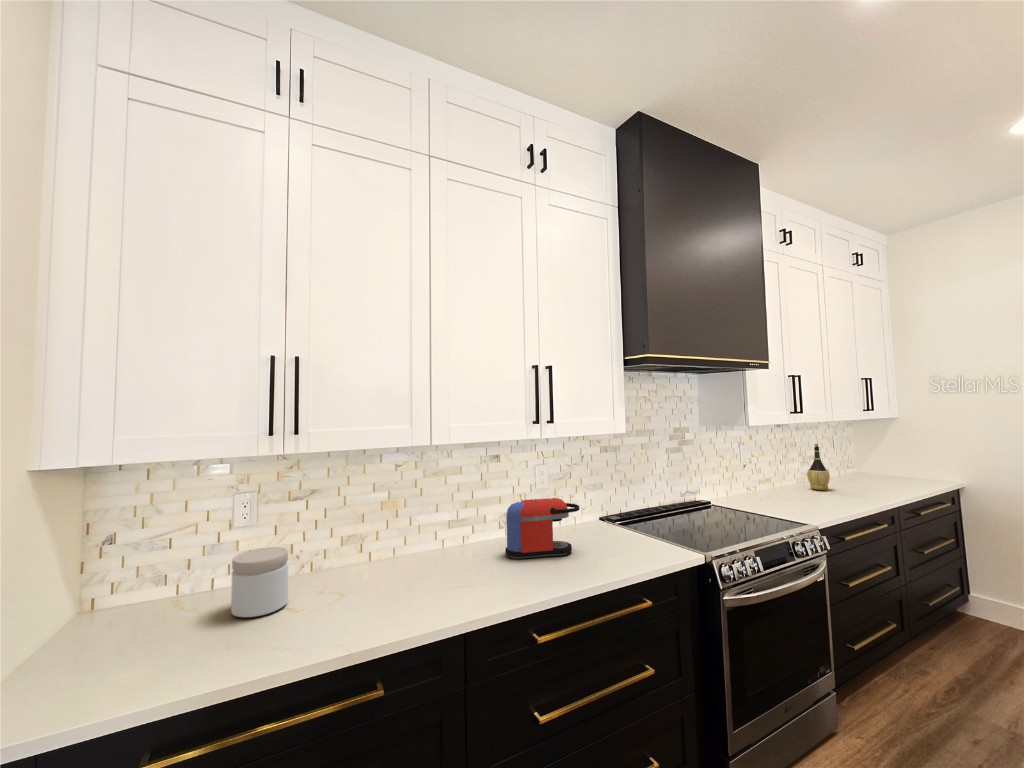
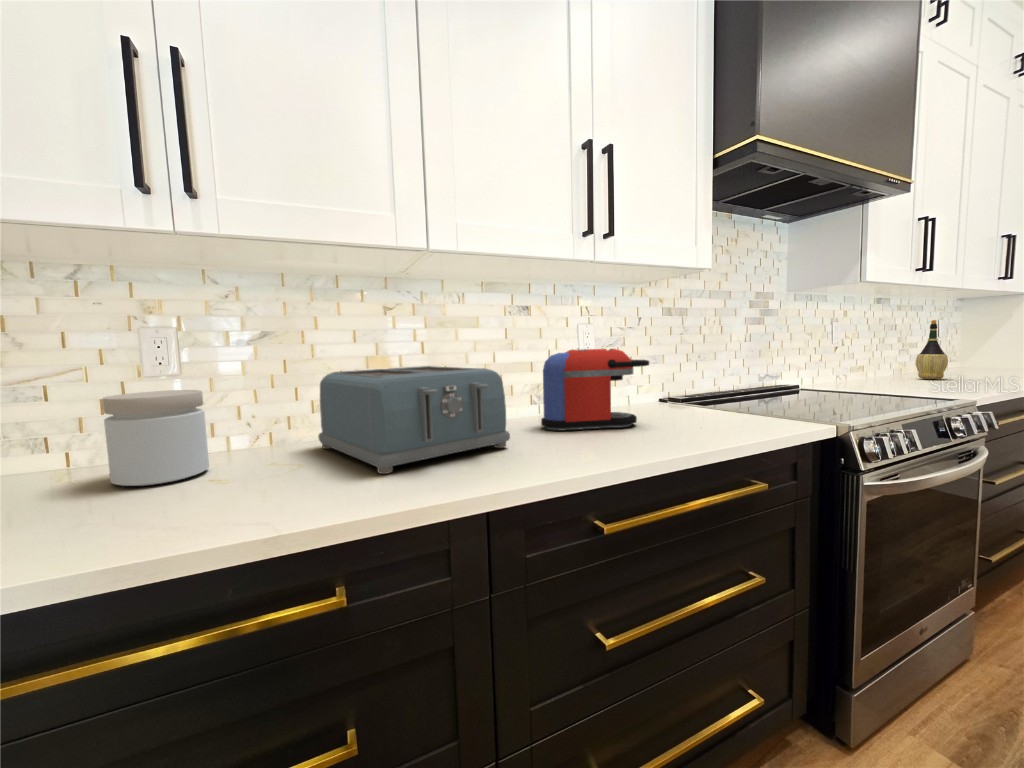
toaster: none [353,514,482,605] -> present [318,366,510,474]

